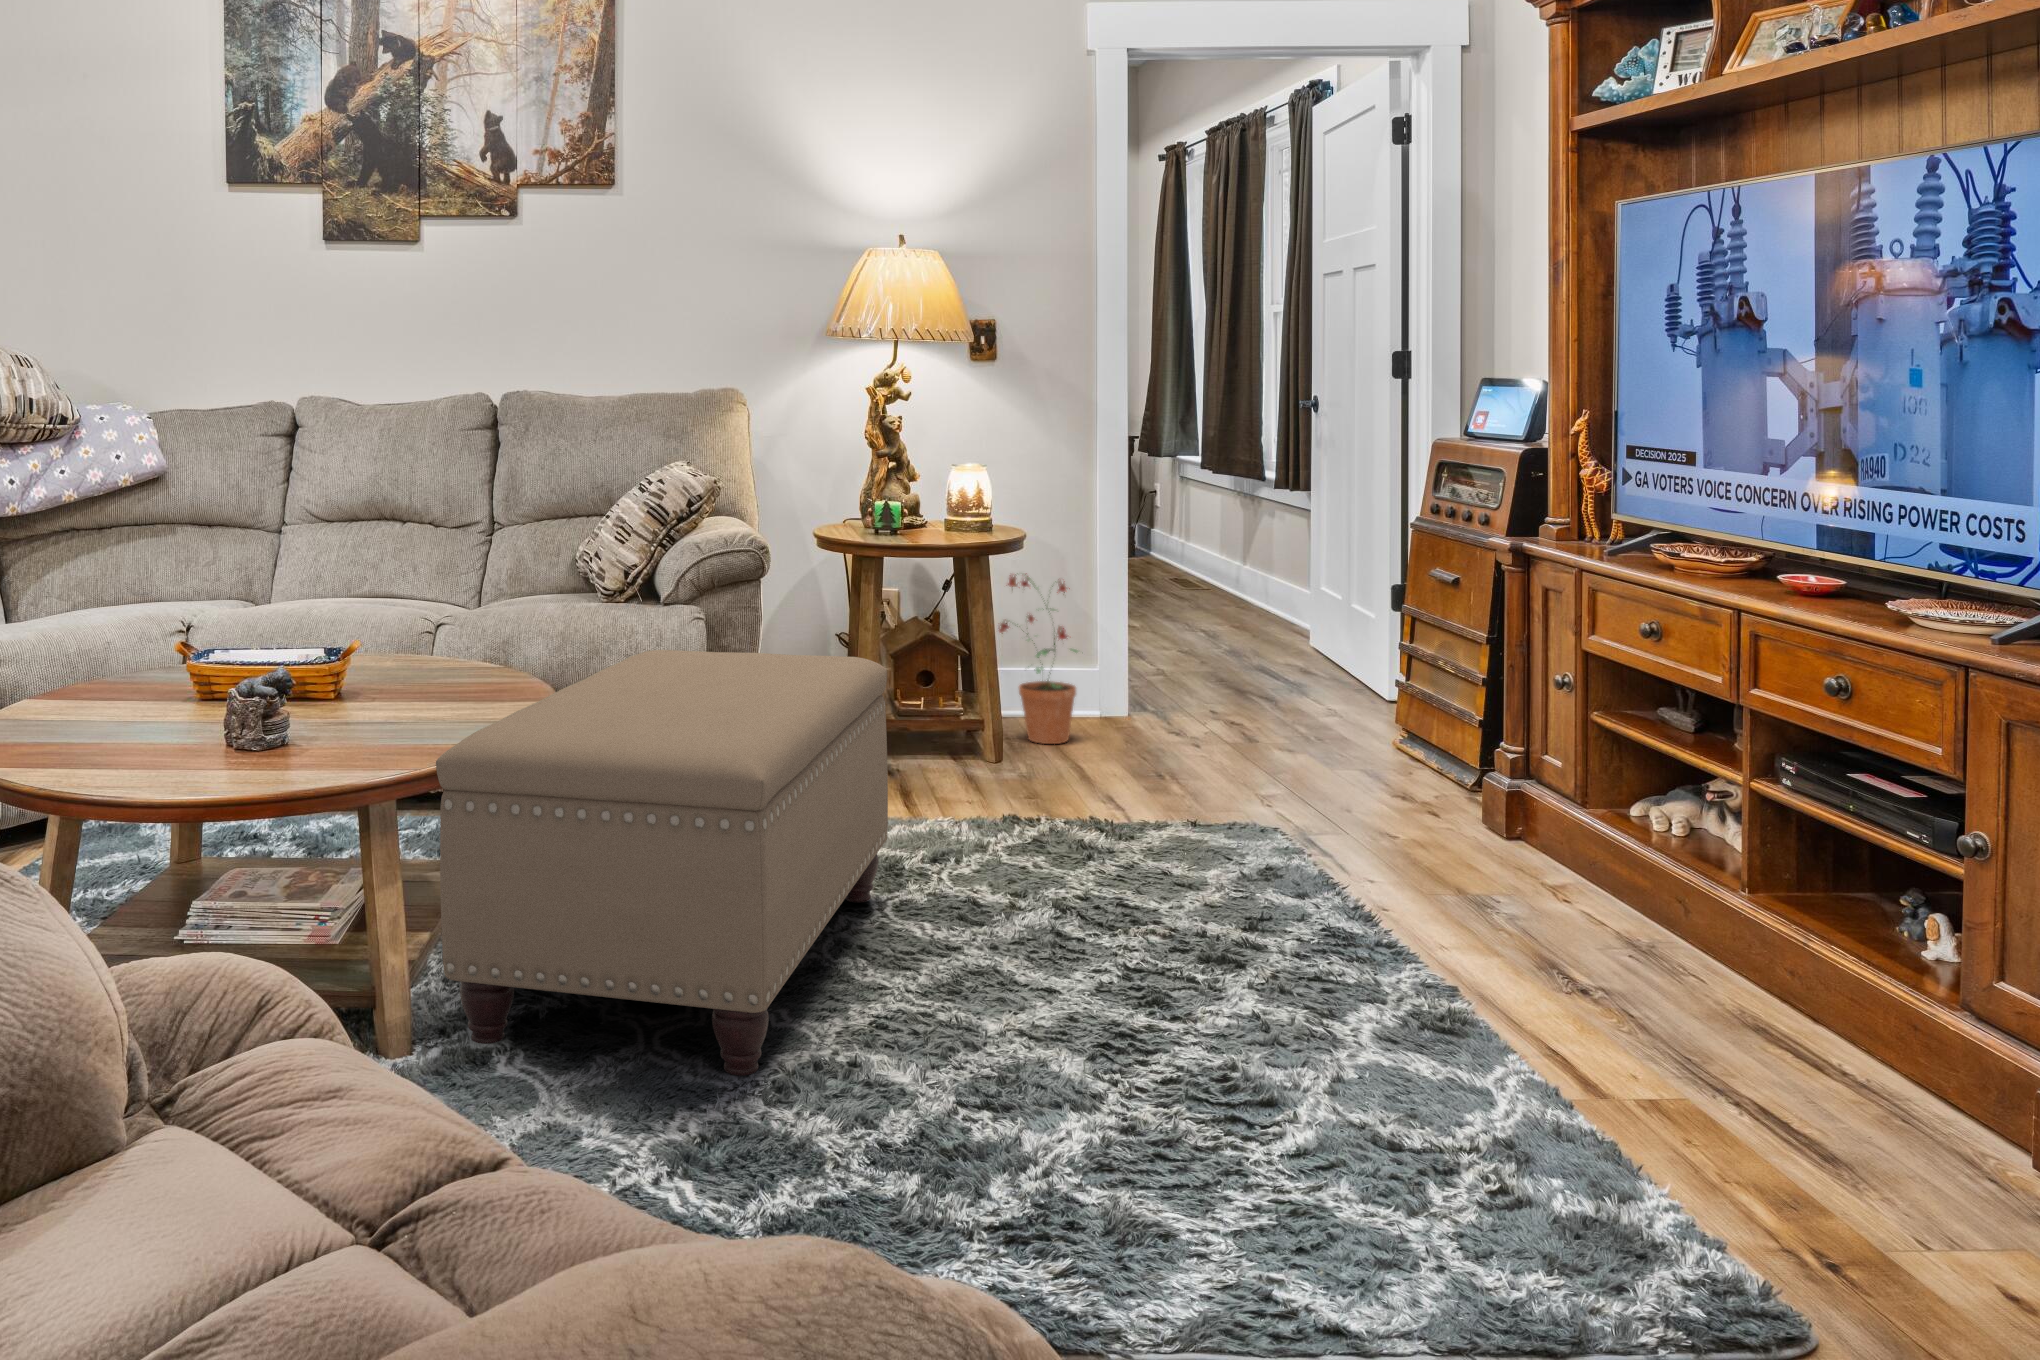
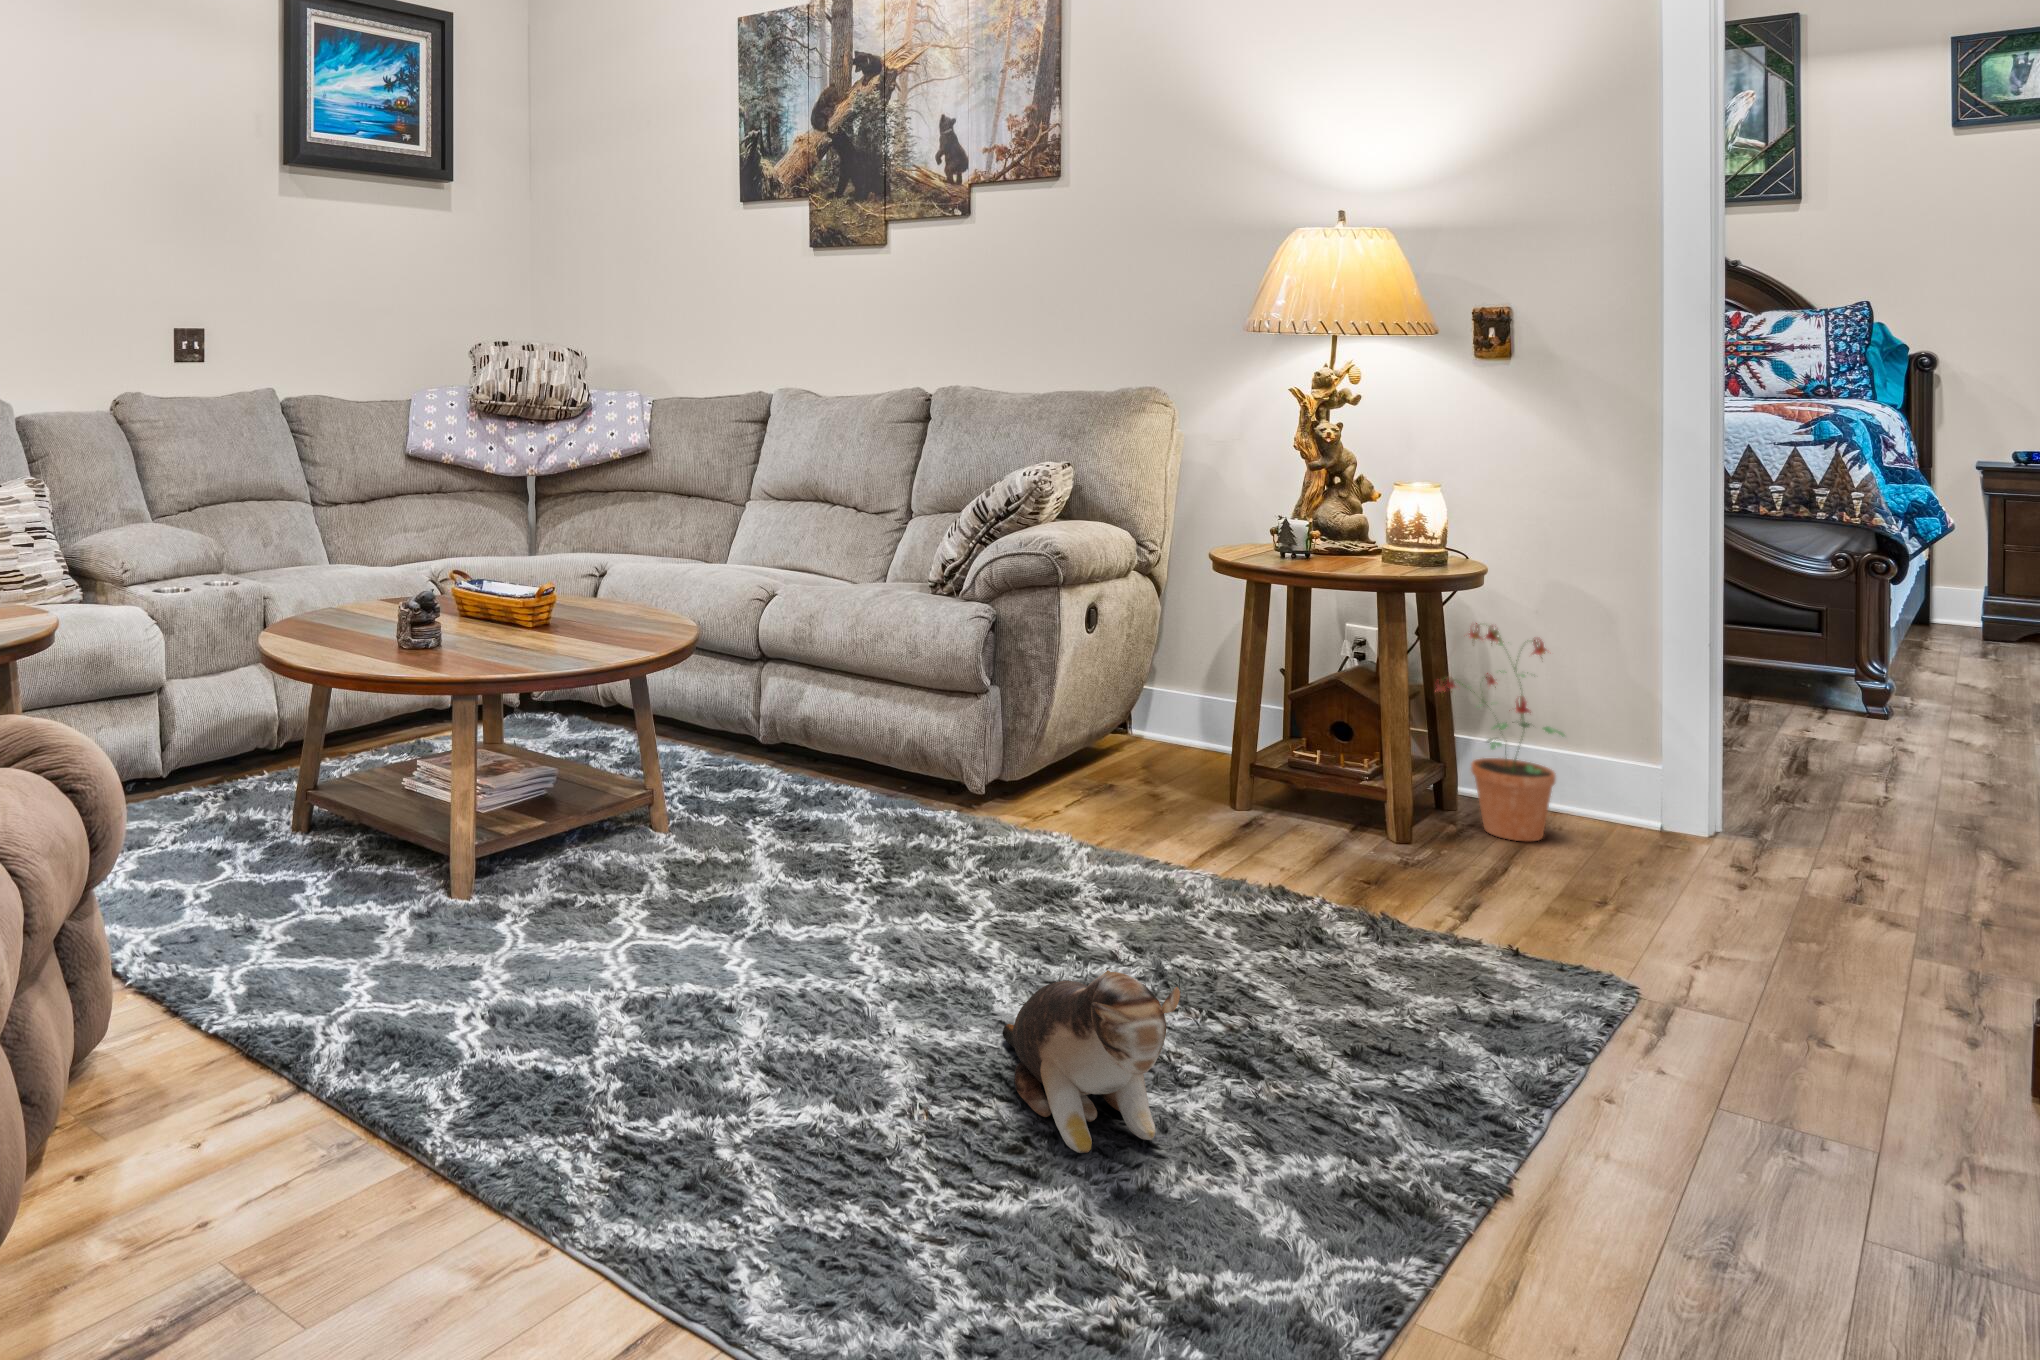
ottoman: present [436,650,888,1076] -> none [411,645,964,1031]
plush toy: none [1051,835,1315,1002] -> present [1002,970,1180,1153]

